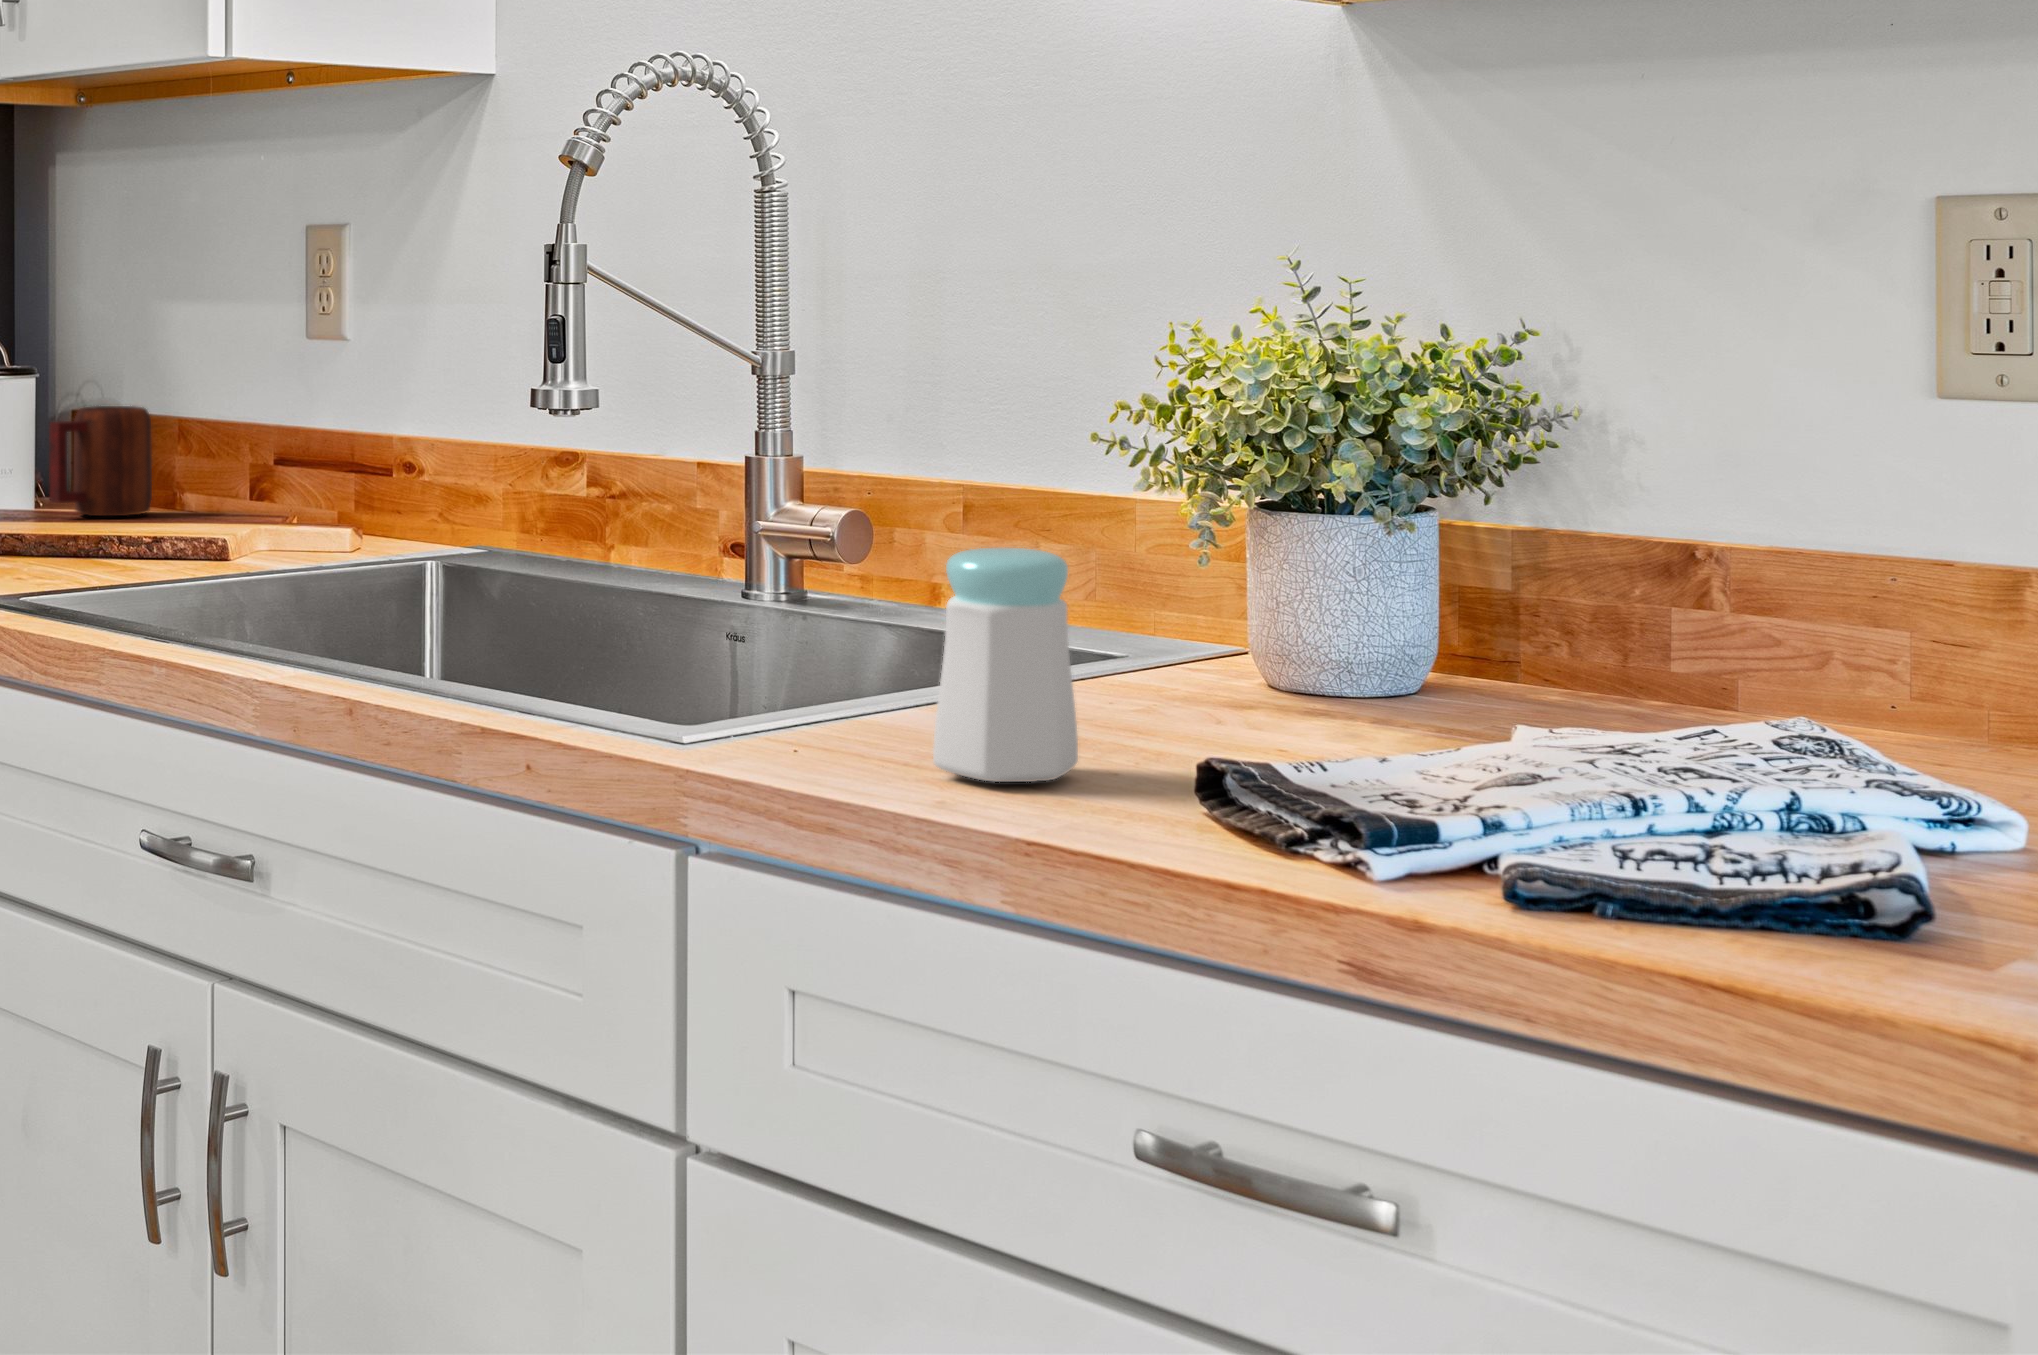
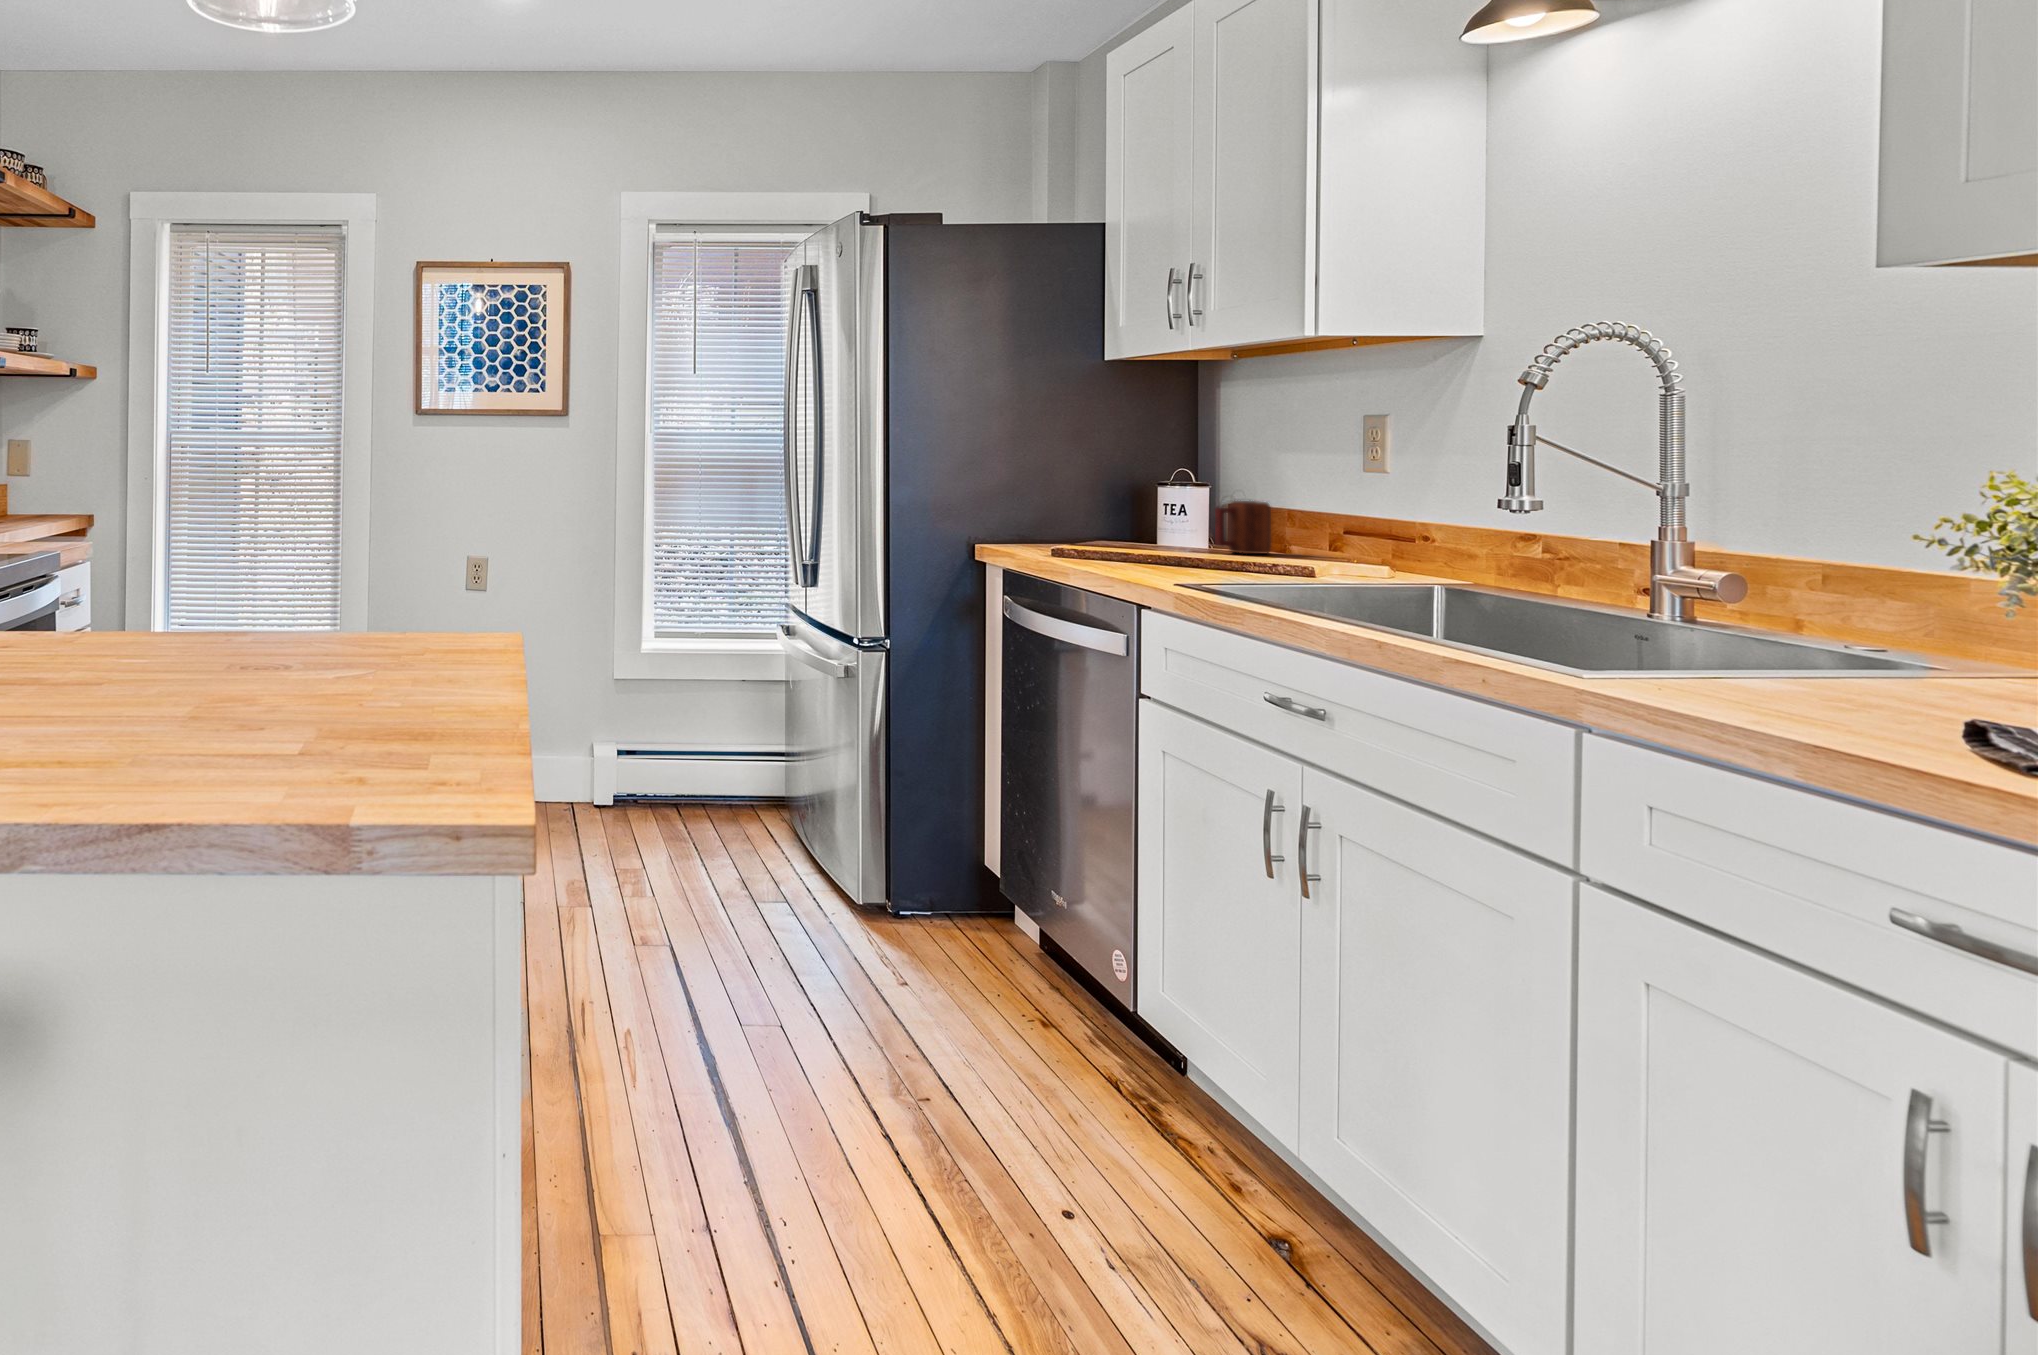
salt shaker: present [933,548,1078,782] -> none [1745,592,1858,717]

